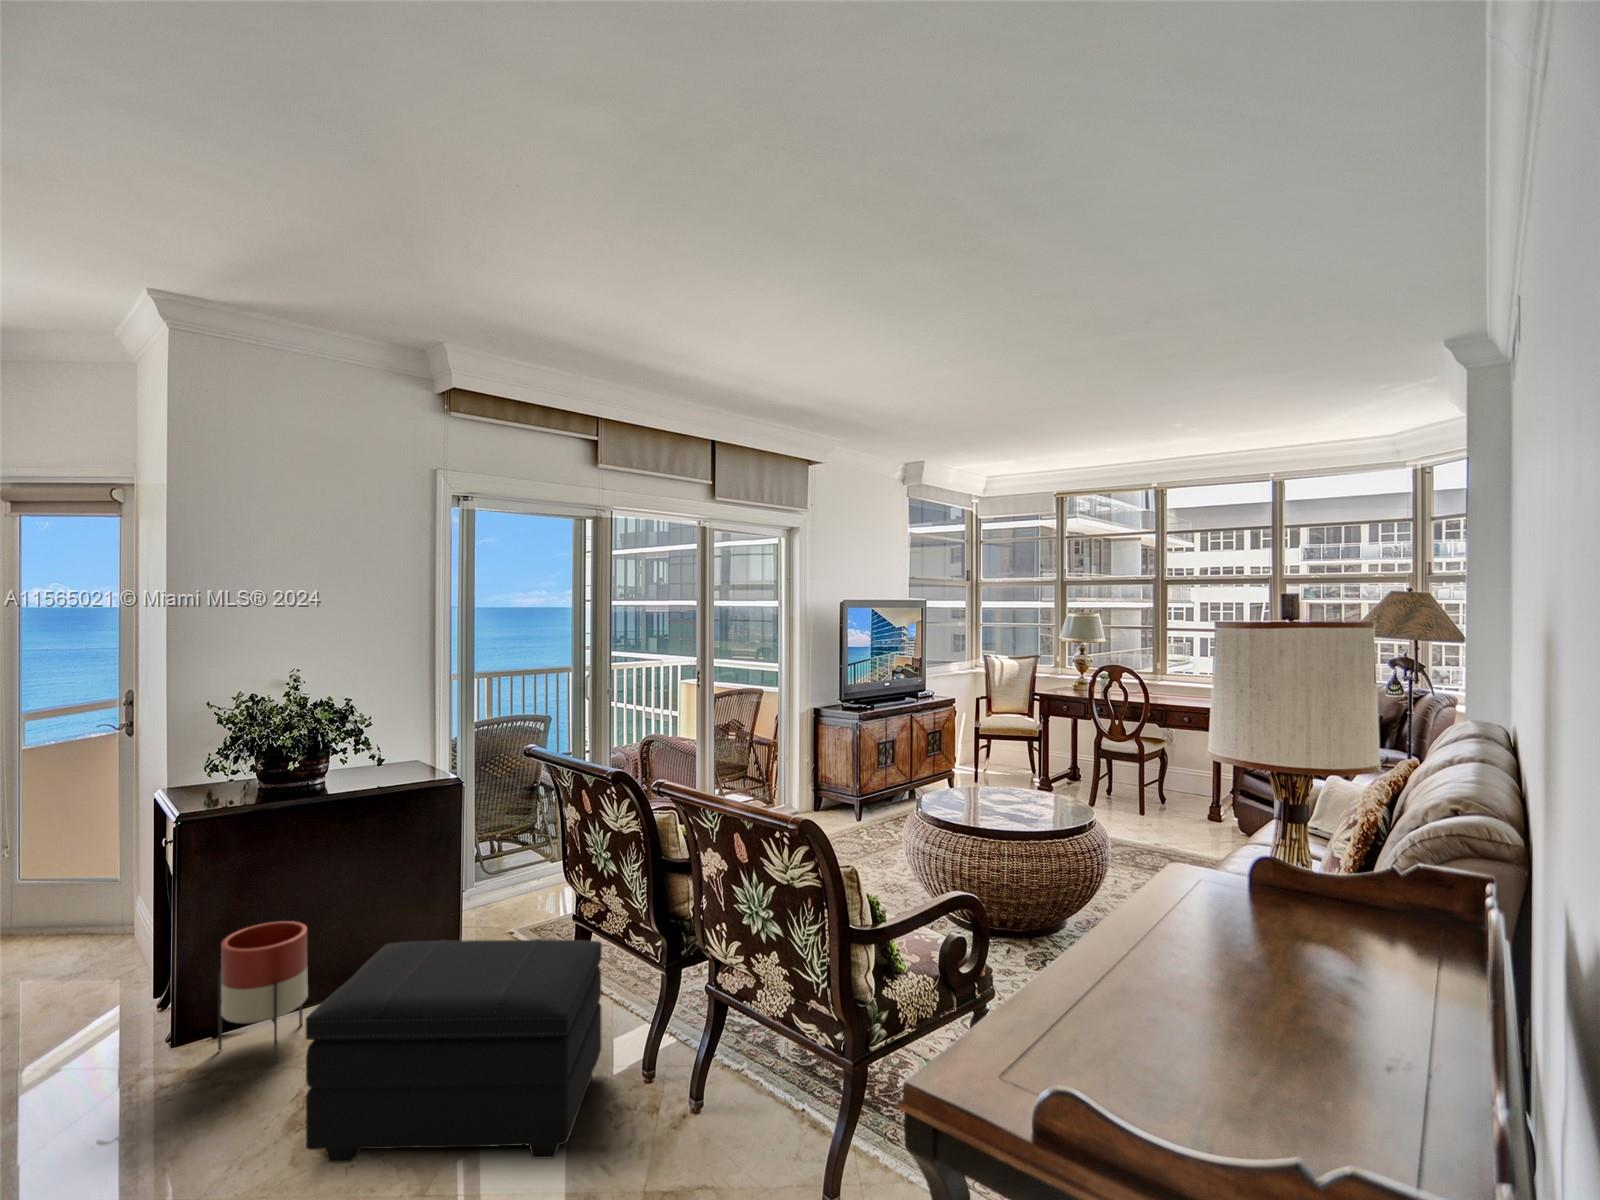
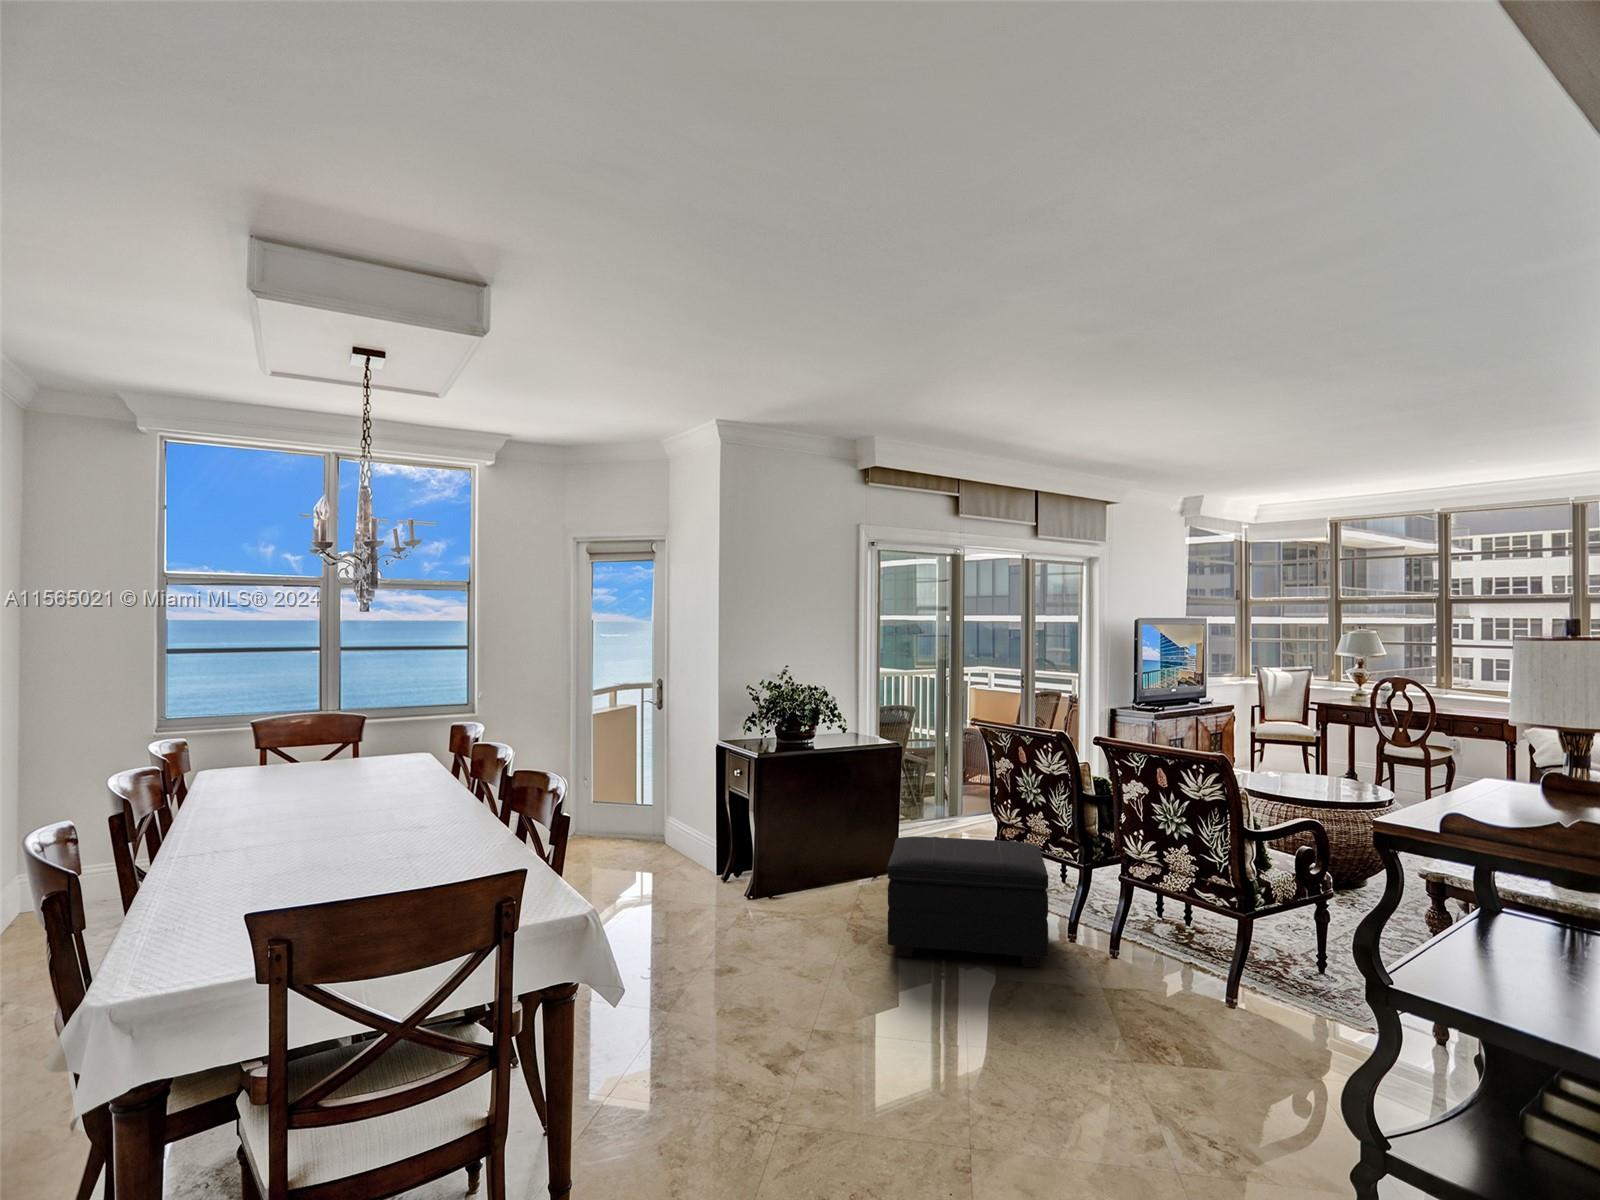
planter: present [218,921,308,1062] -> none [781,826,831,911]

